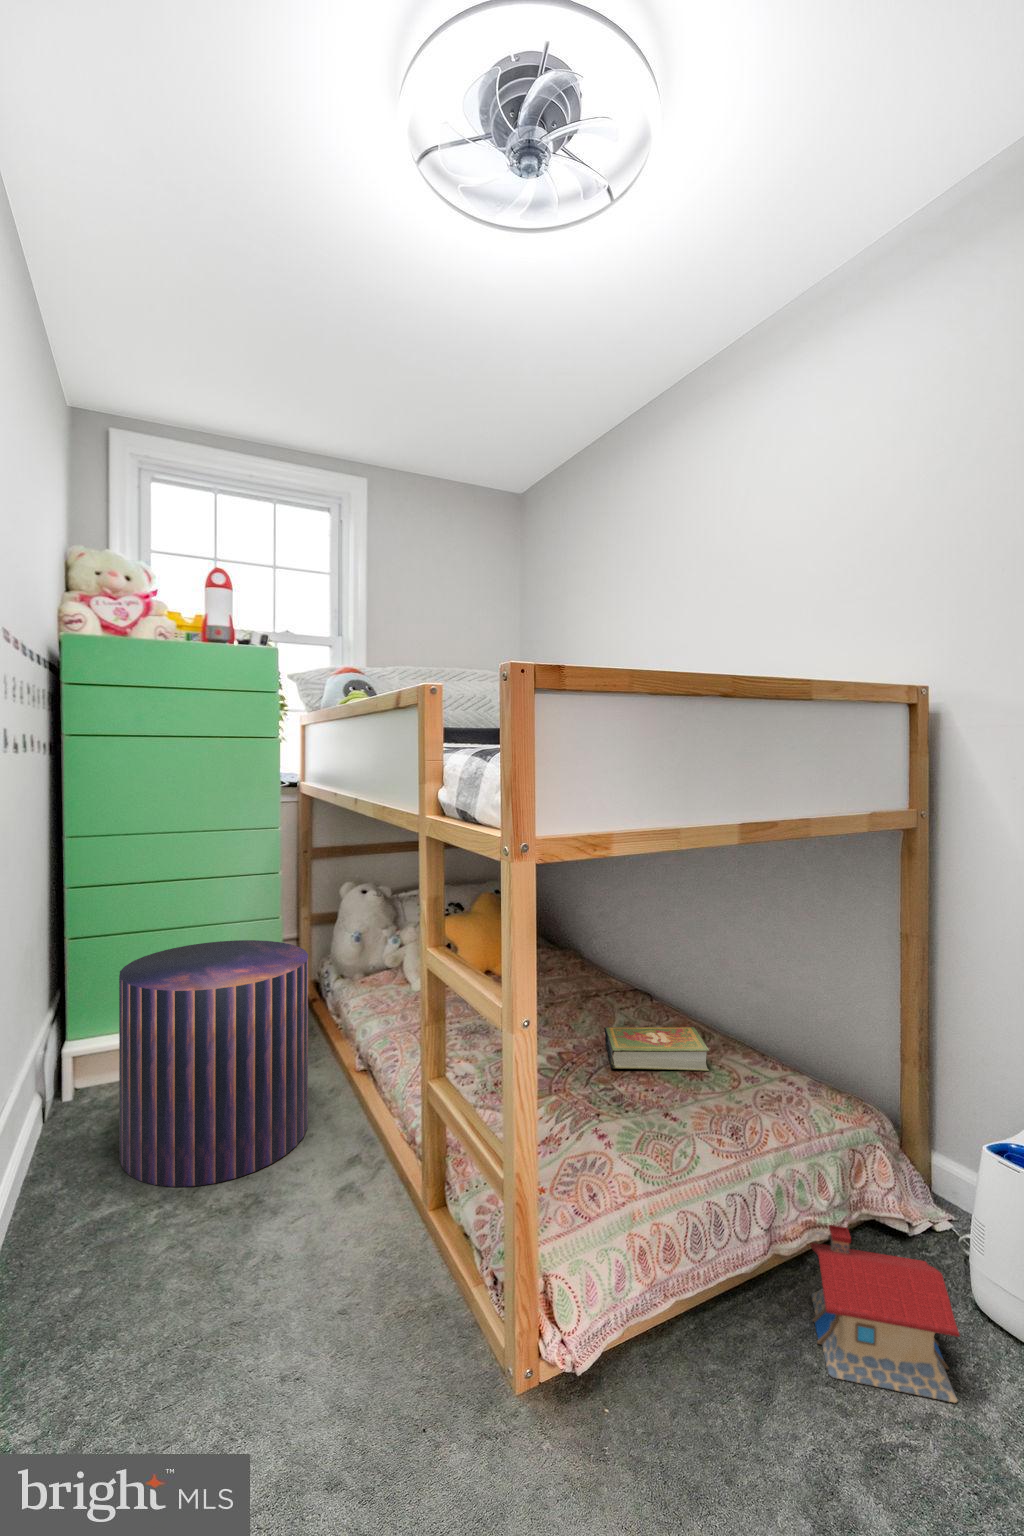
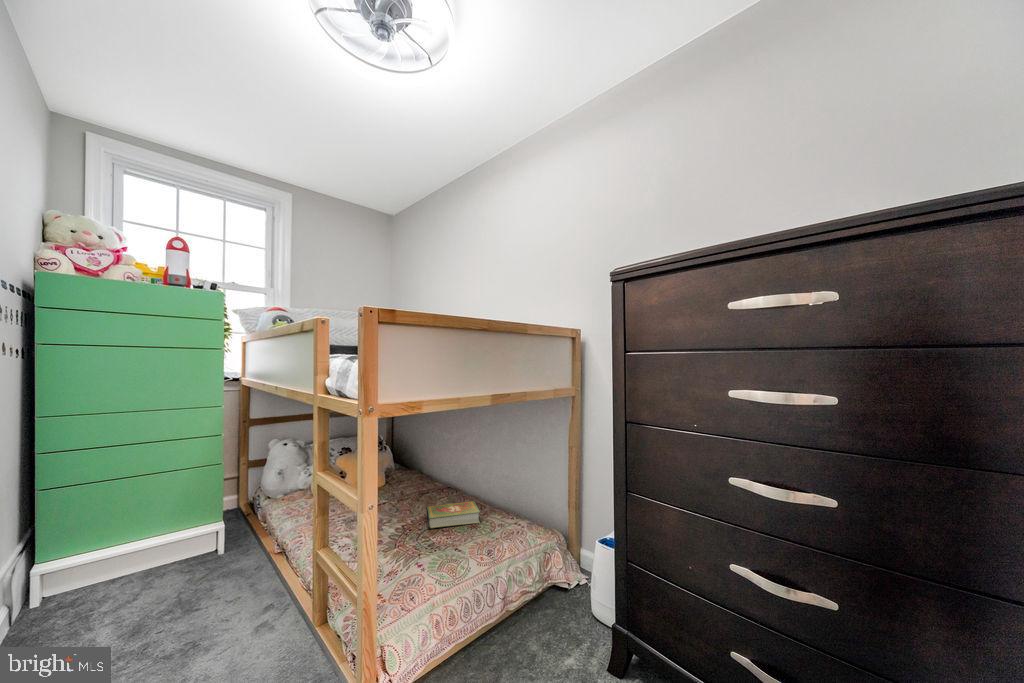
pouf: present [119,940,308,1187] -> none [87,477,240,650]
toy house: present [811,1225,960,1402] -> none [524,590,585,666]

